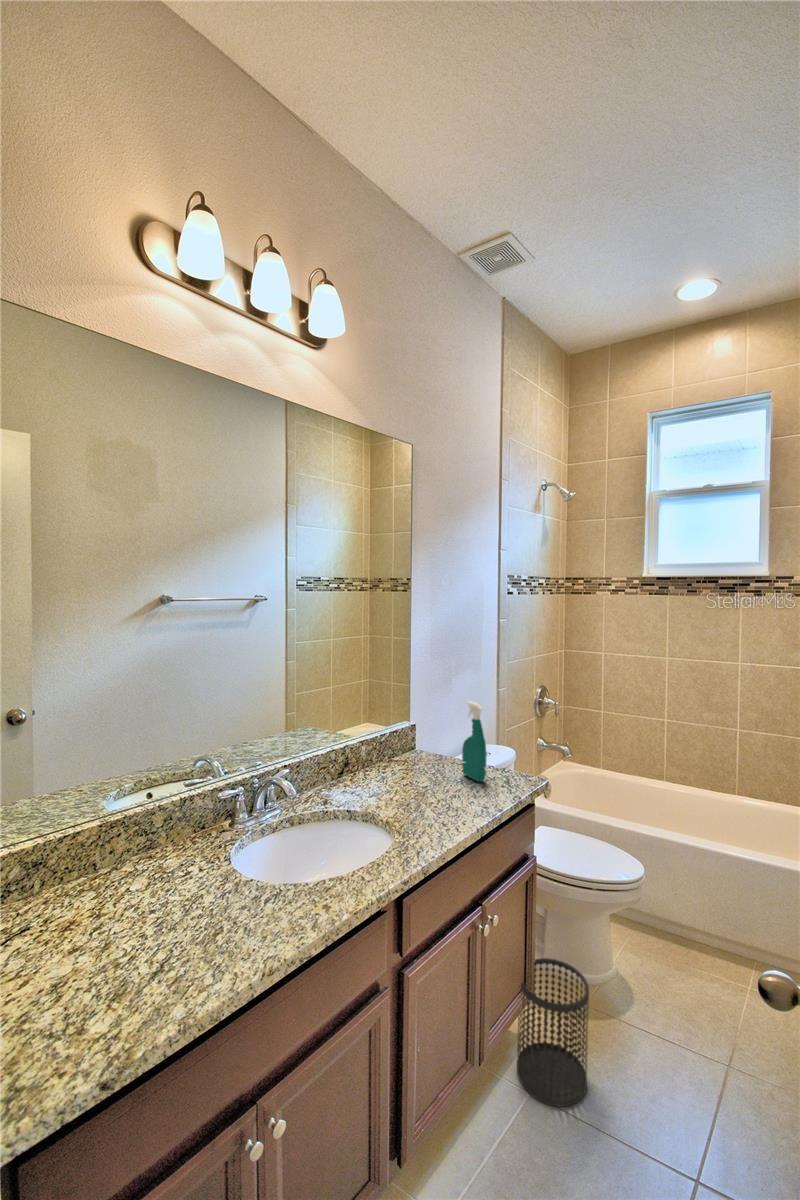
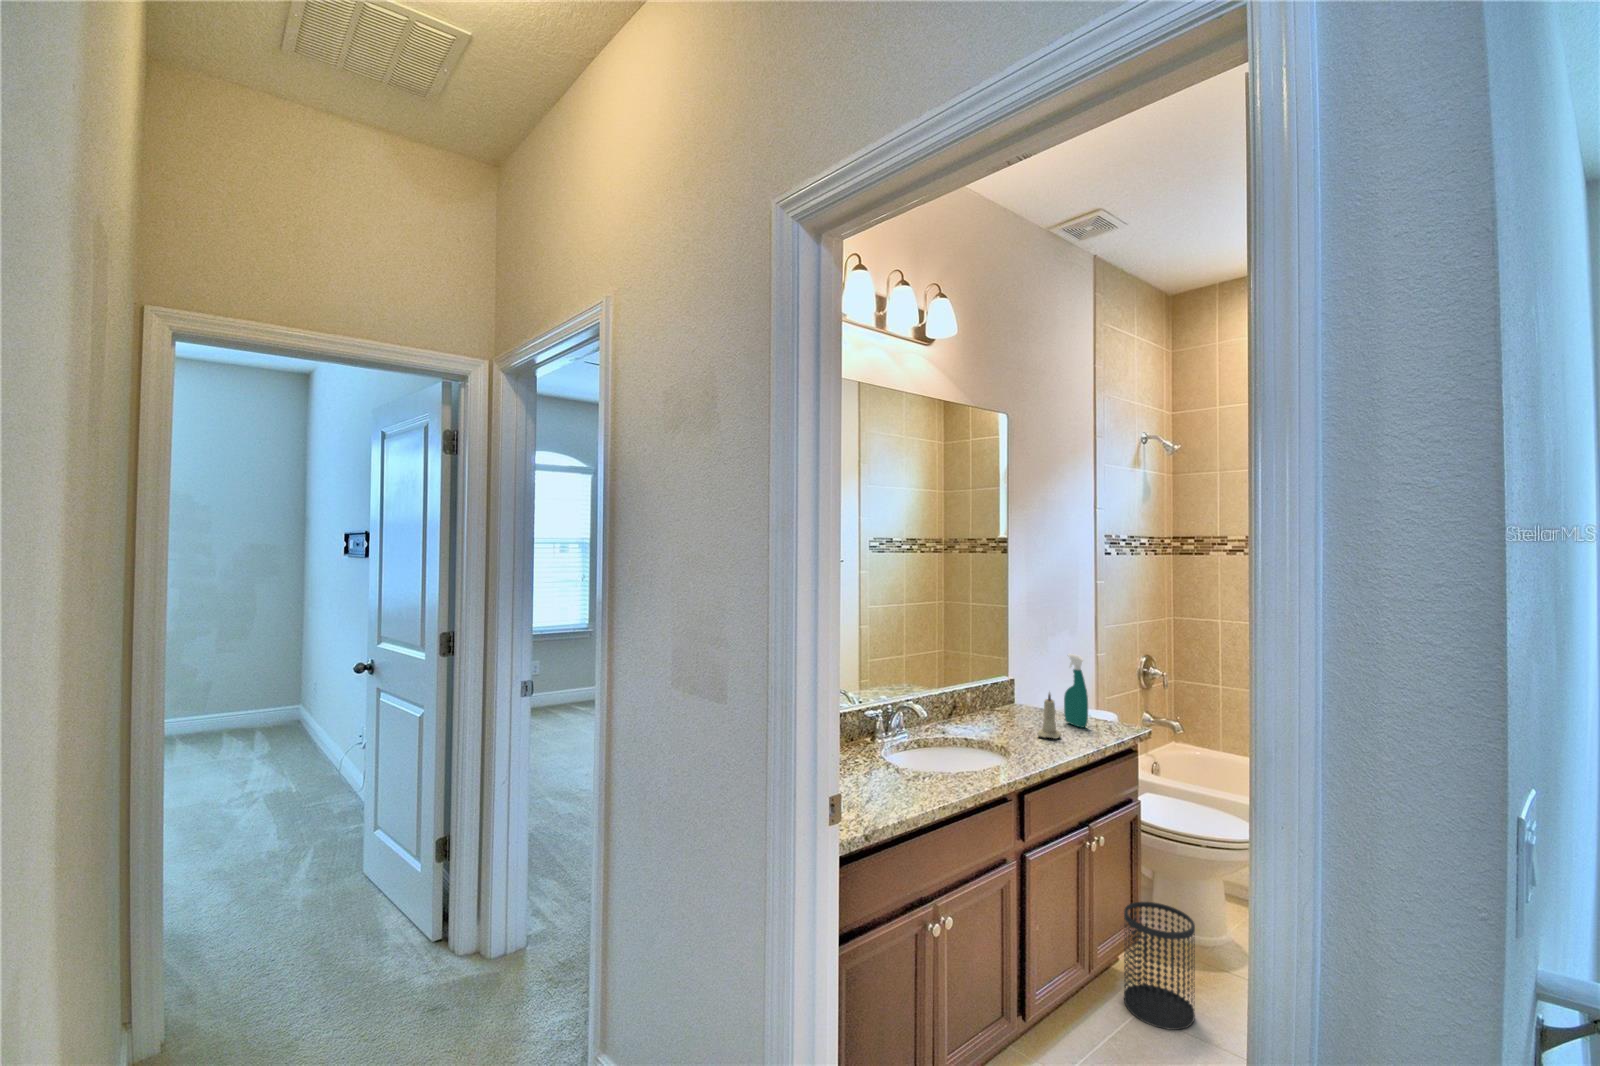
candle: none [430,748,456,804] -> present [1037,693,1061,739]

